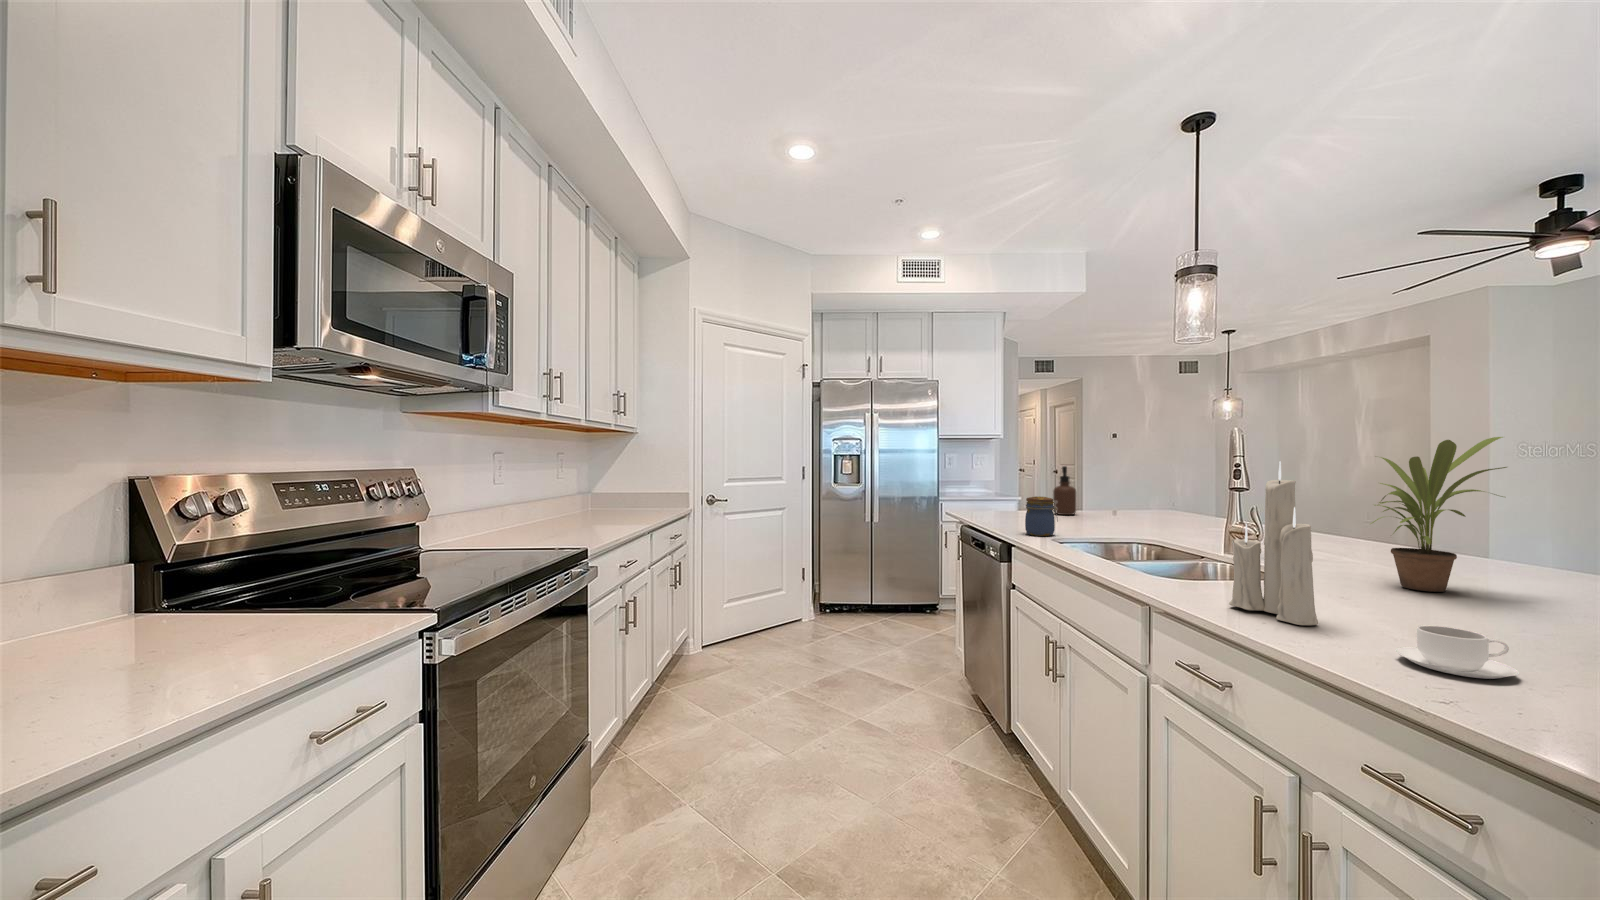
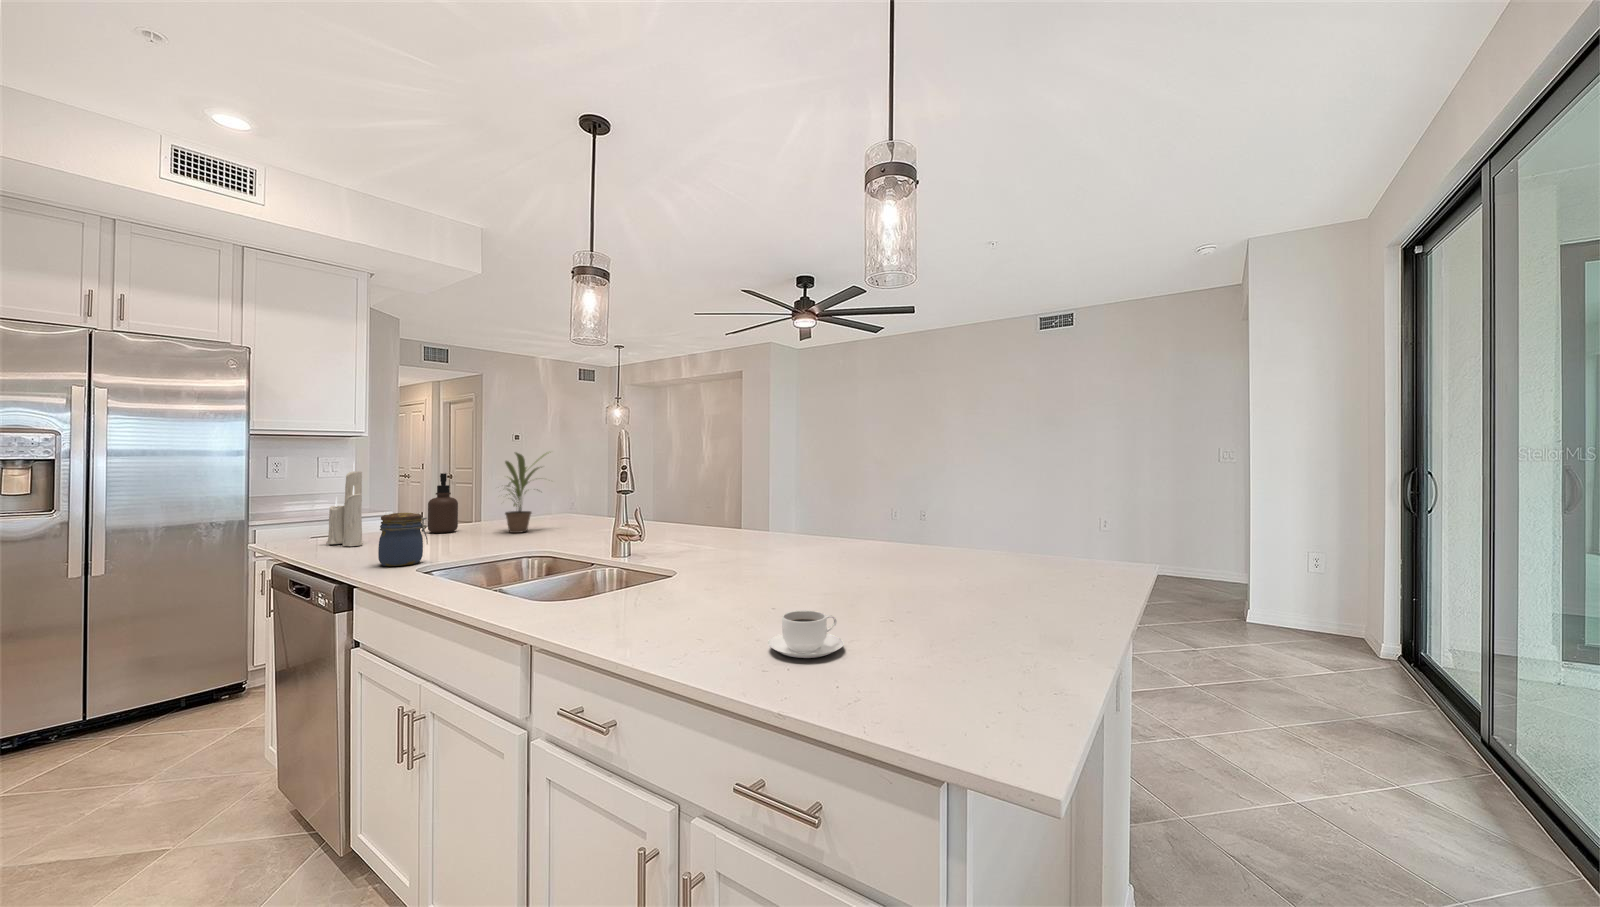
potted plant: present [1371,437,1507,592] -> present [505,453,547,533]
candle: present [1229,461,1318,625] -> present [326,462,363,546]

